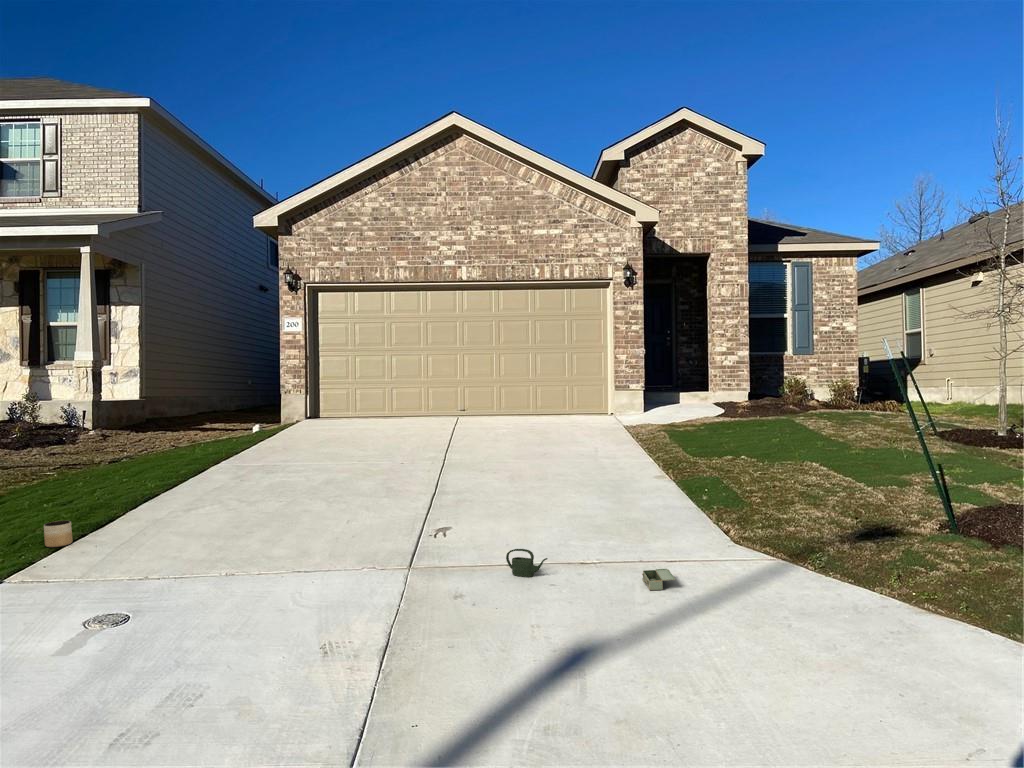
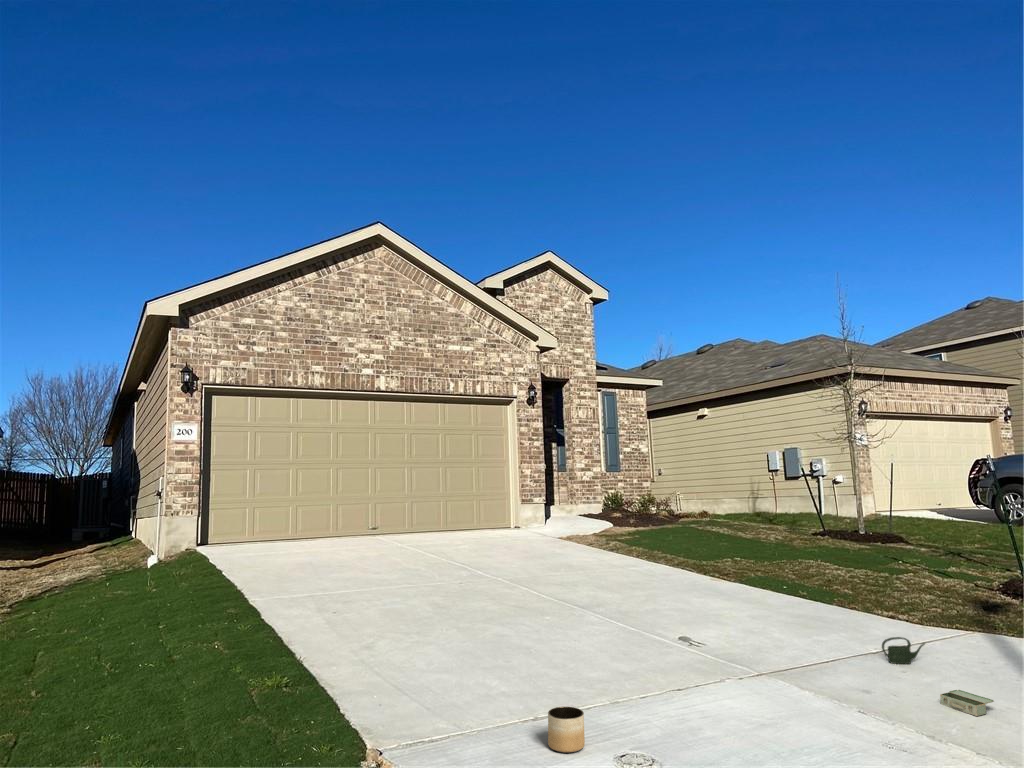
planter: present [44,520,73,548] -> present [548,707,585,753]
watering can: present [506,549,547,577] -> present [882,637,925,664]

